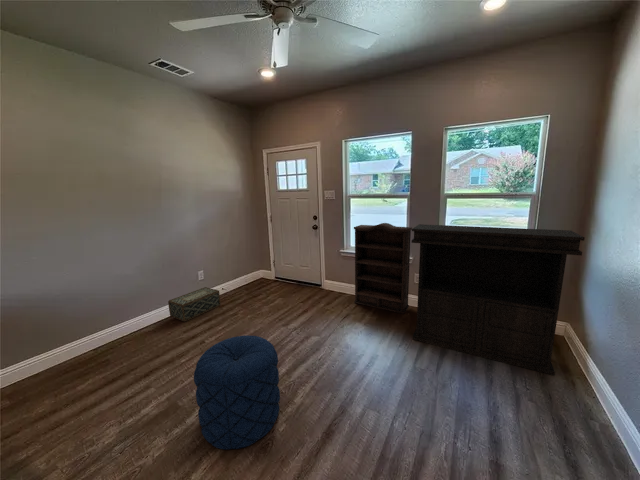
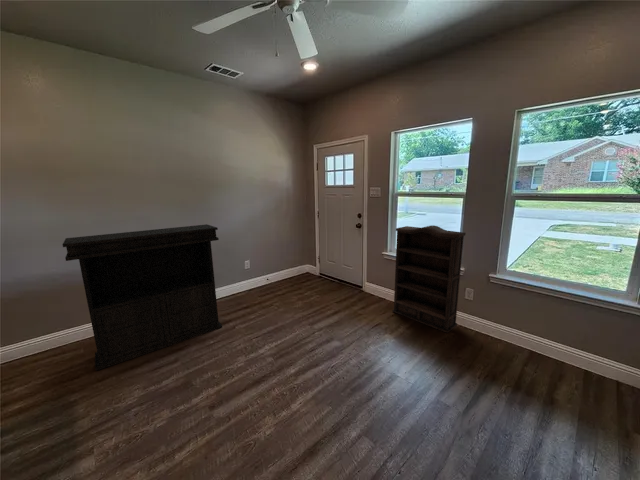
console table: present [412,224,585,375] -> present [62,224,222,371]
woven basket: present [168,287,221,321] -> none [215,277,261,307]
pouf: present [194,335,280,450] -> none [192,331,276,440]

